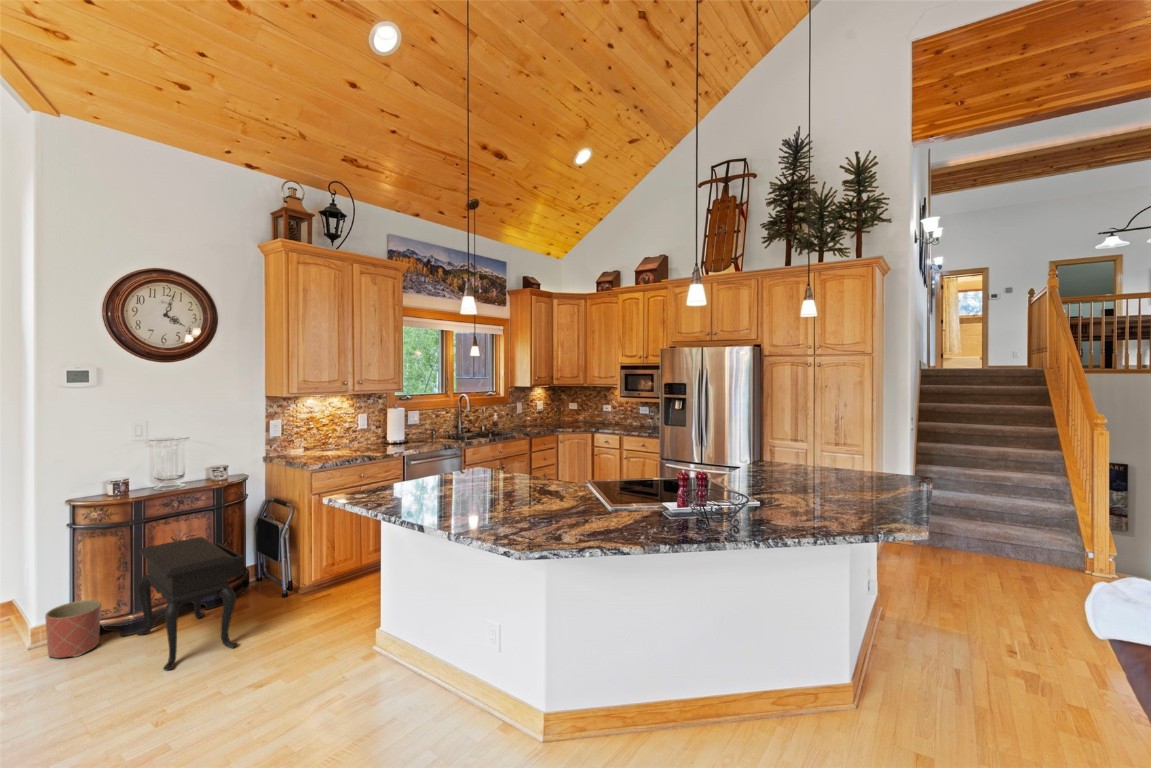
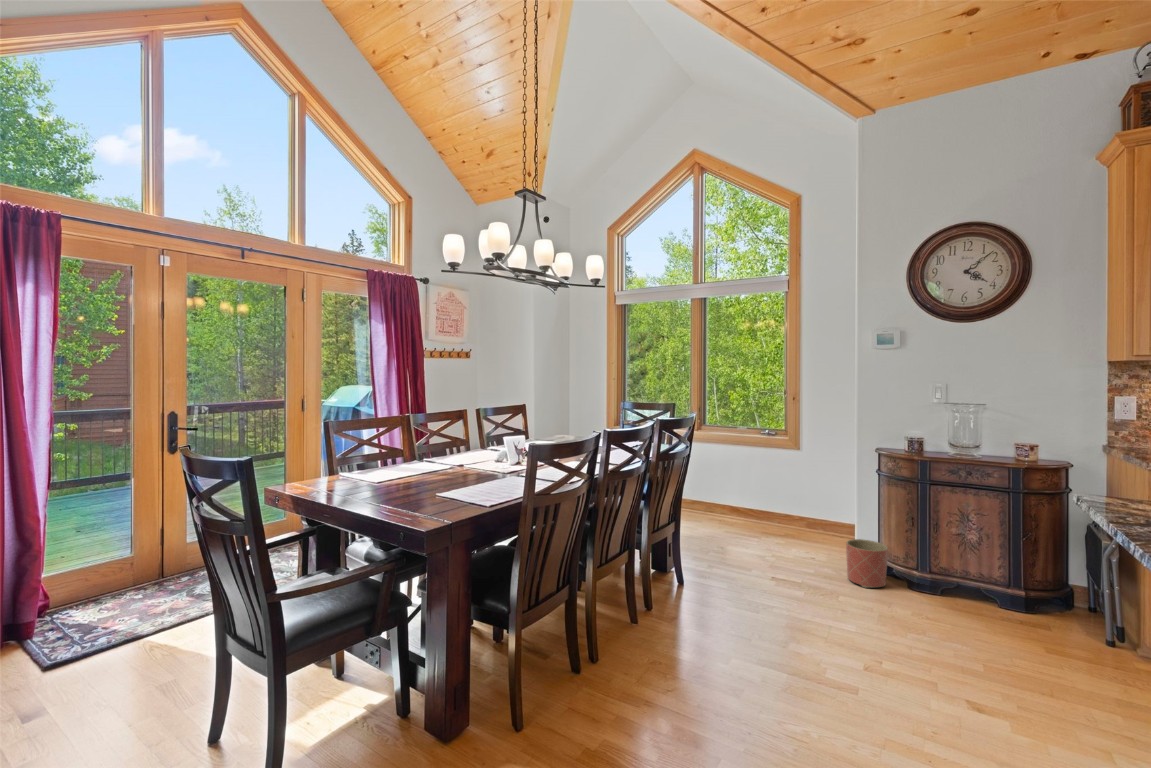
side table: present [136,537,244,670] -> none [914,508,1023,654]

